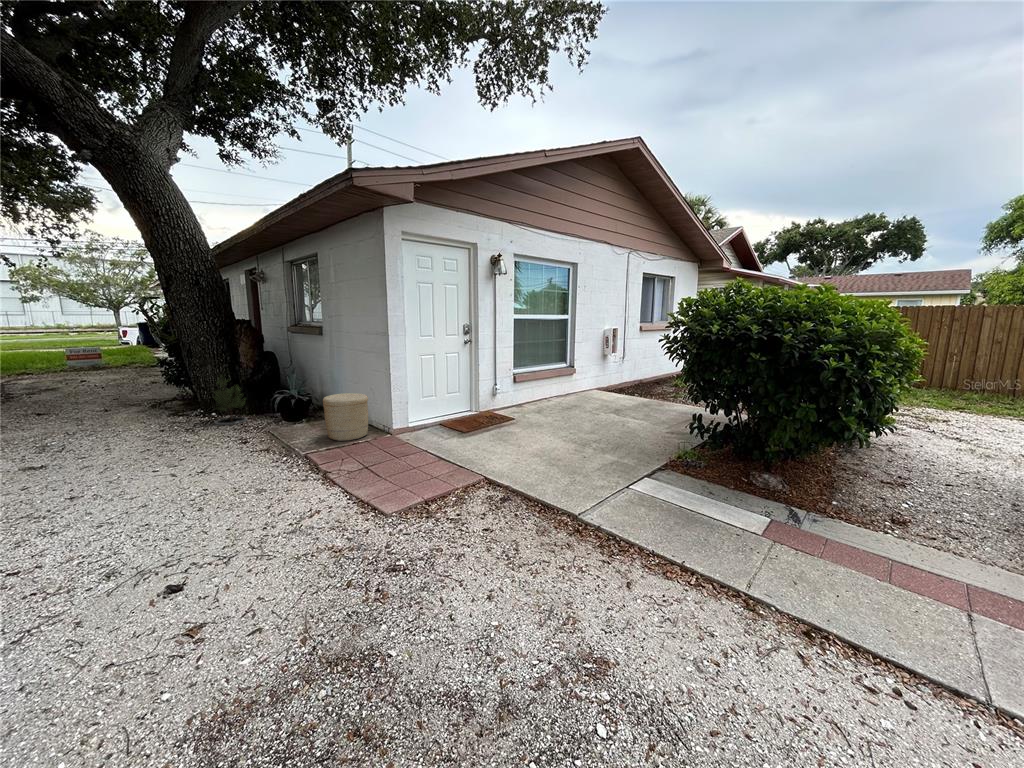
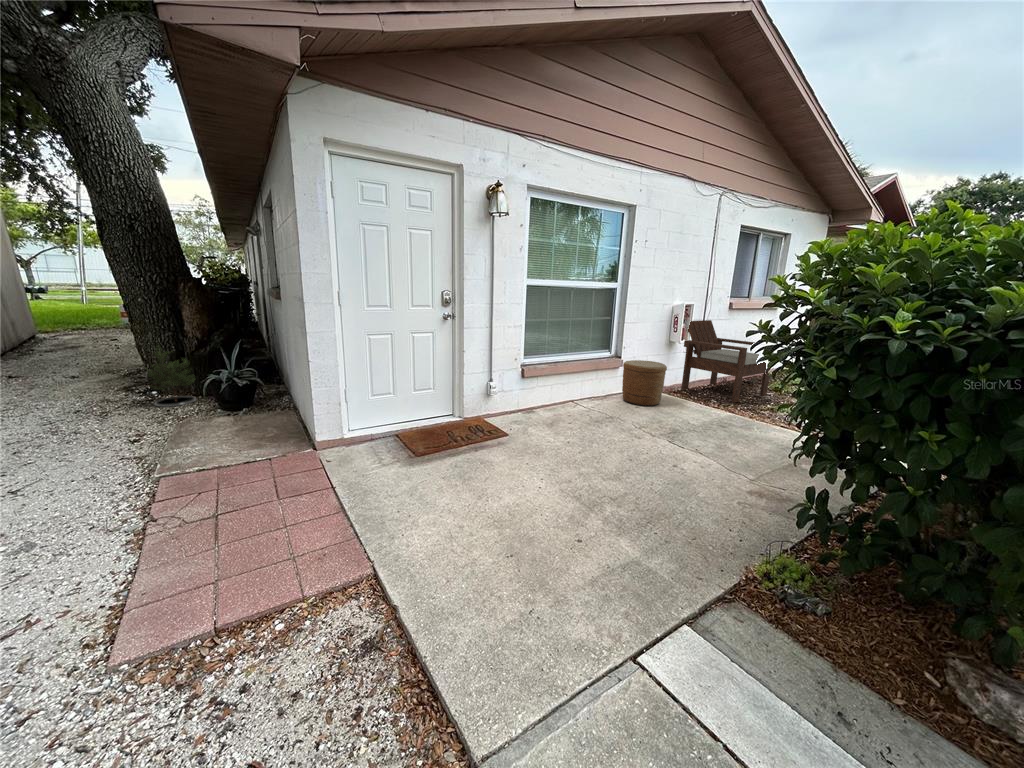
chair: none [614,339,673,395] -> present [681,320,769,403]
woven basket: present [323,393,368,441] -> present [622,360,667,406]

